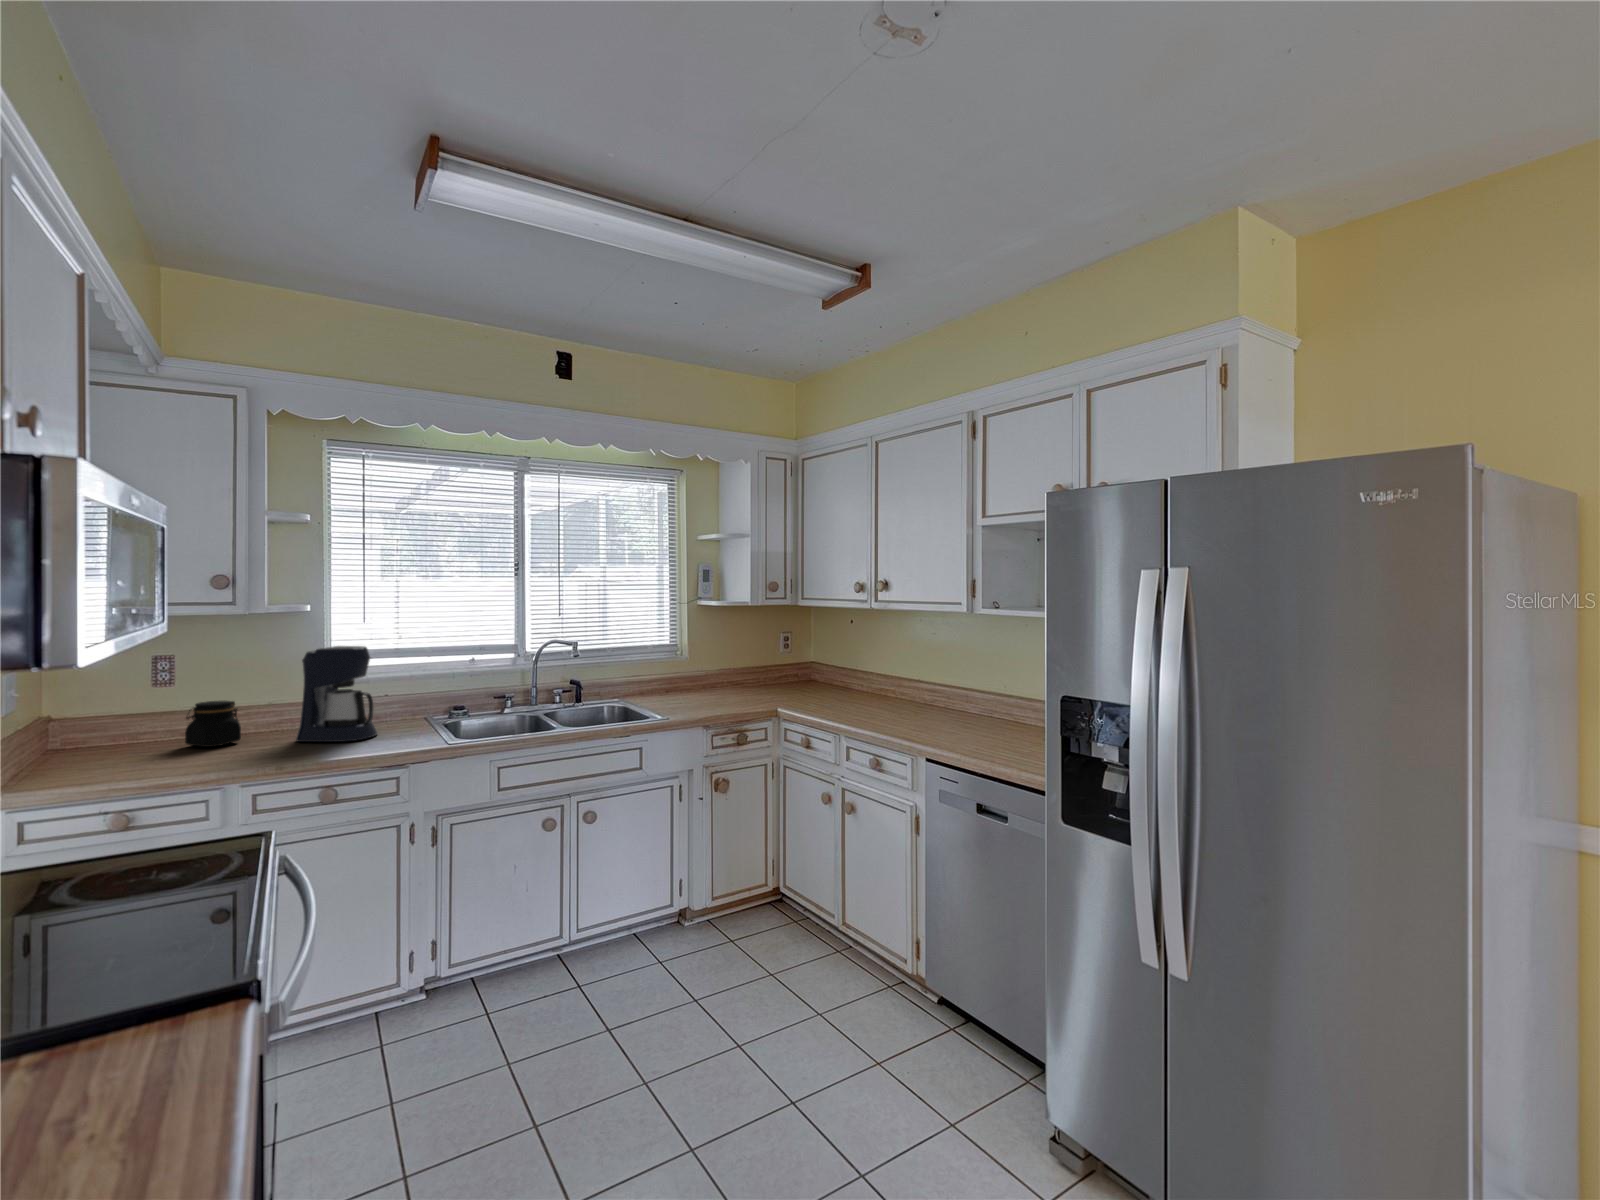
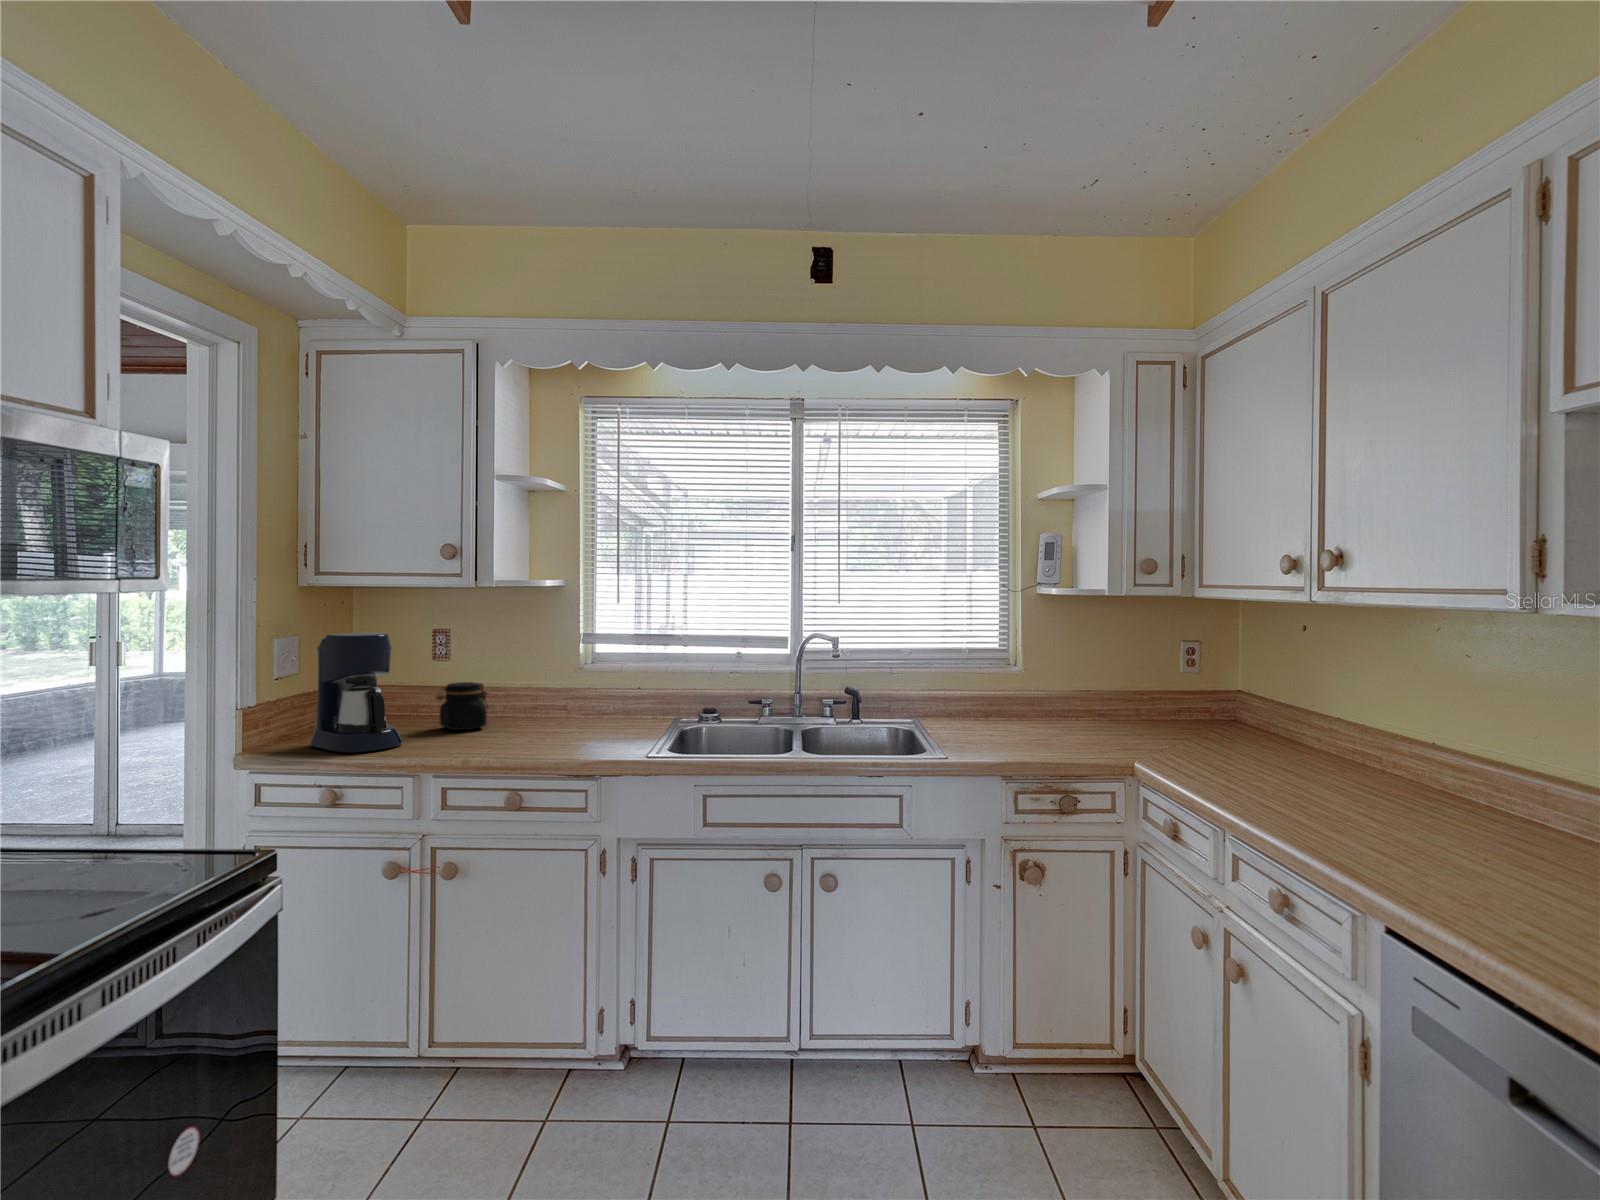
coffee maker: present [296,646,377,742] -> present [310,632,402,753]

